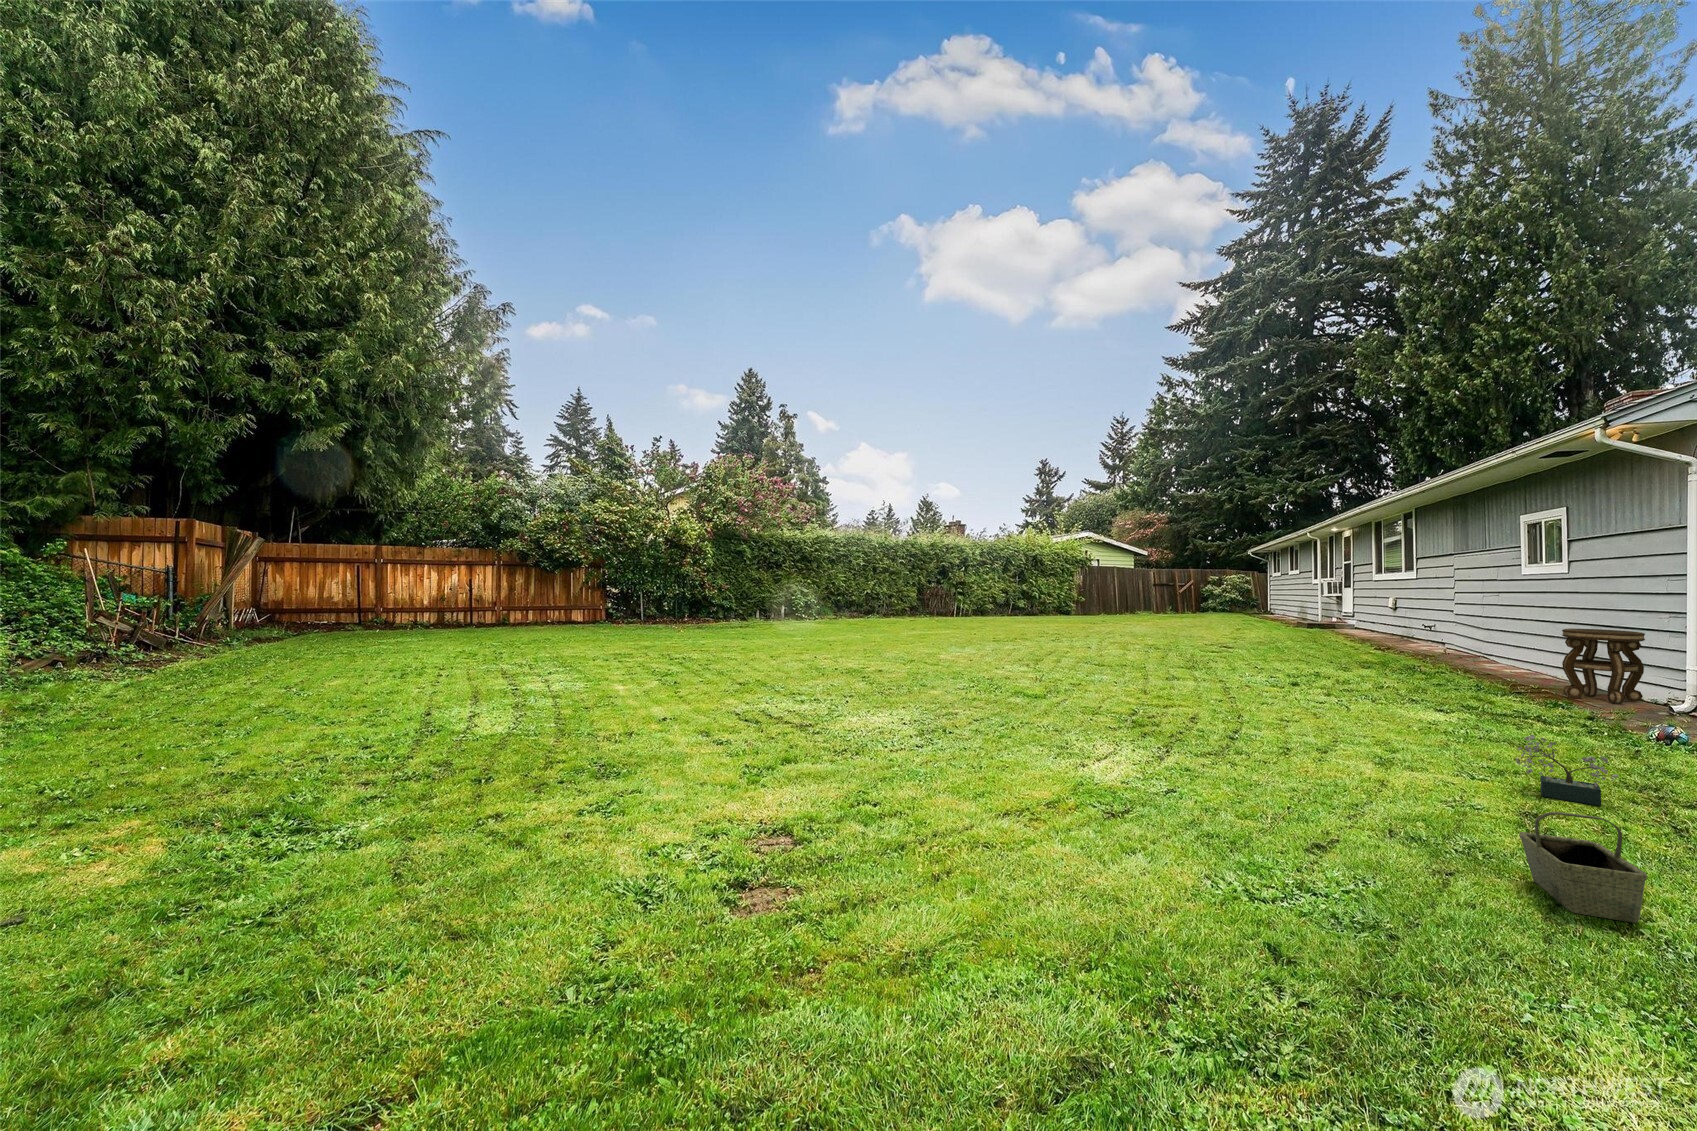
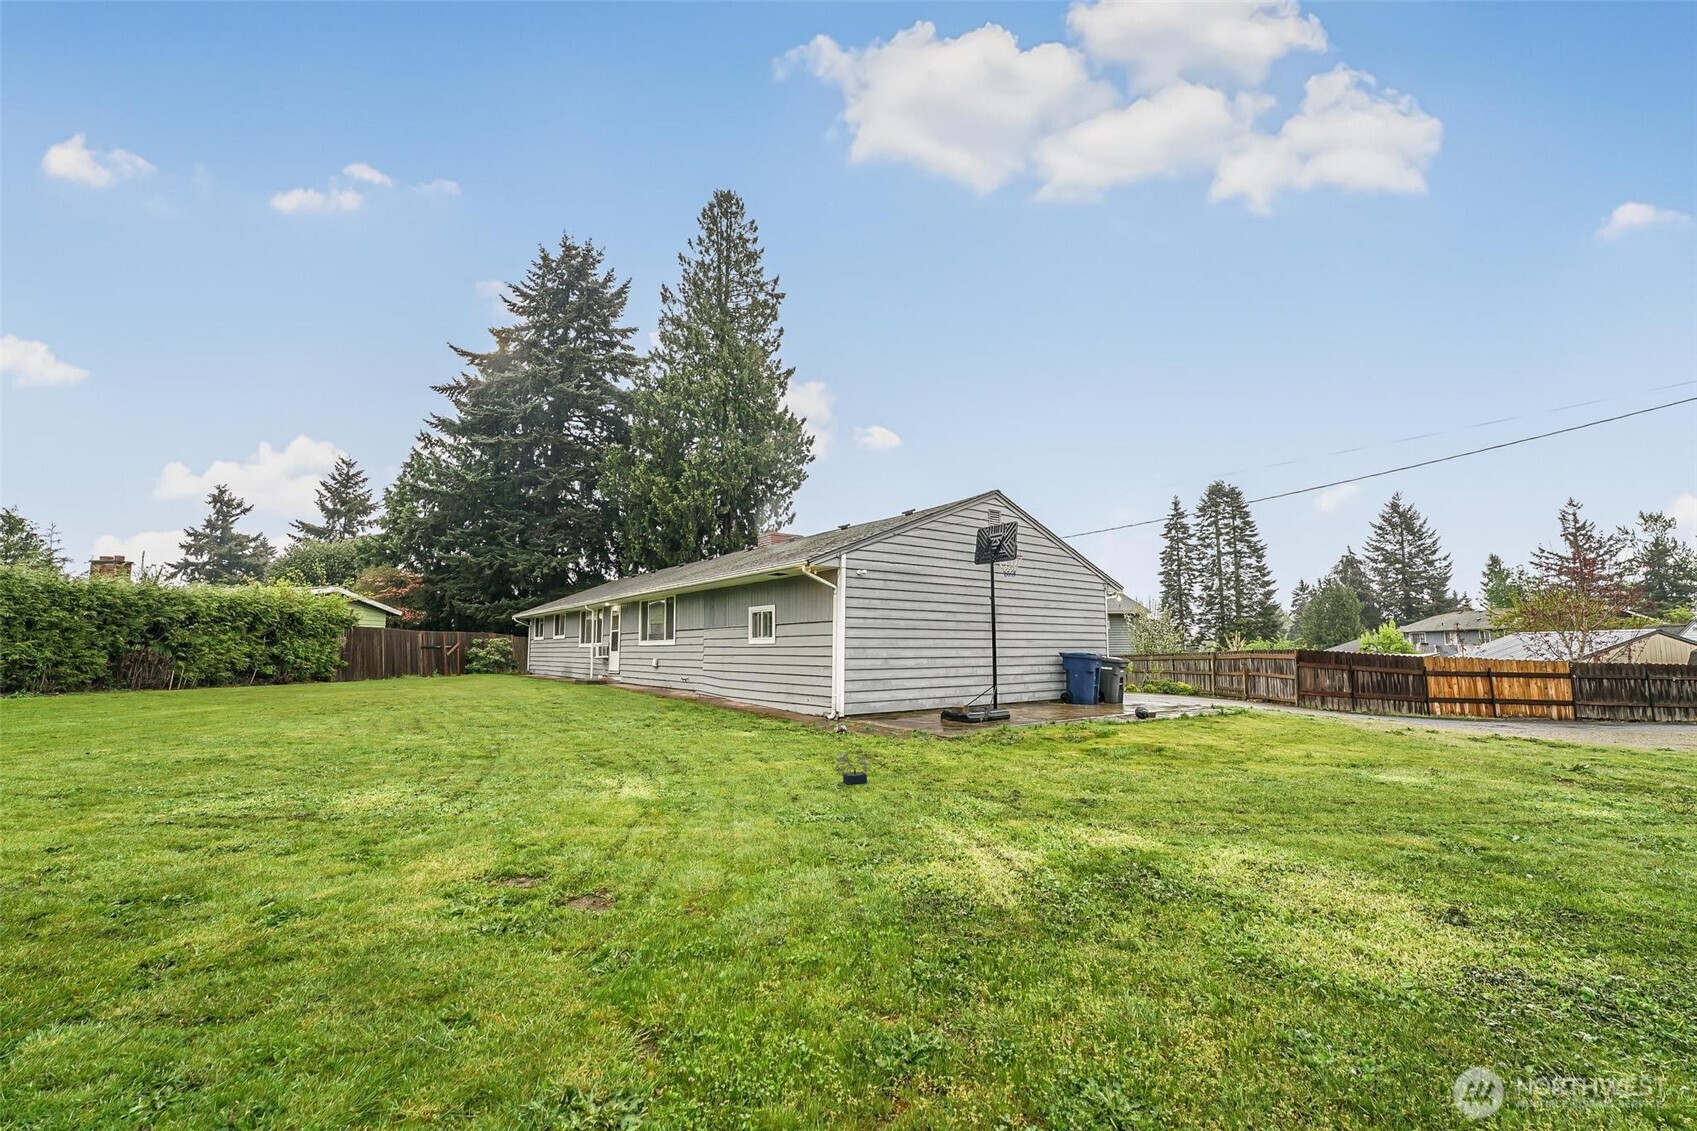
side table: present [1562,629,1645,704] -> none [787,680,819,722]
basket: present [1519,812,1647,923] -> none [885,788,931,835]

